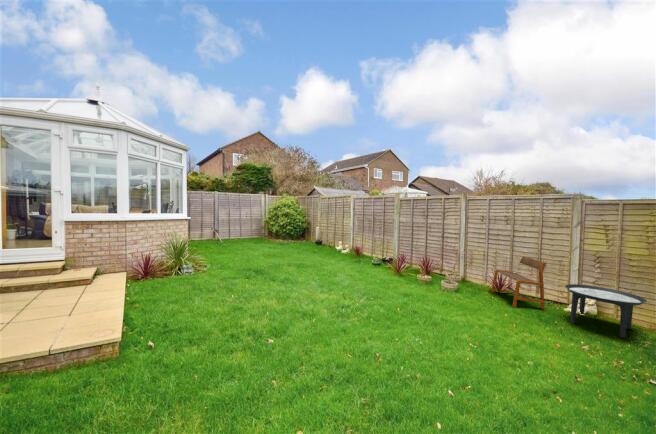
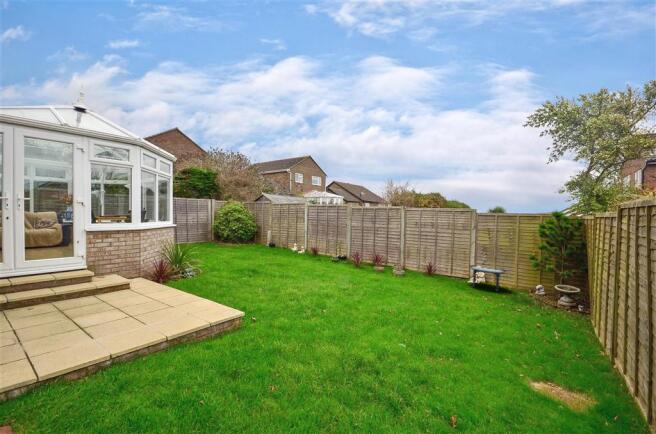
bench: present [491,256,546,309] -> none [425,249,458,282]

